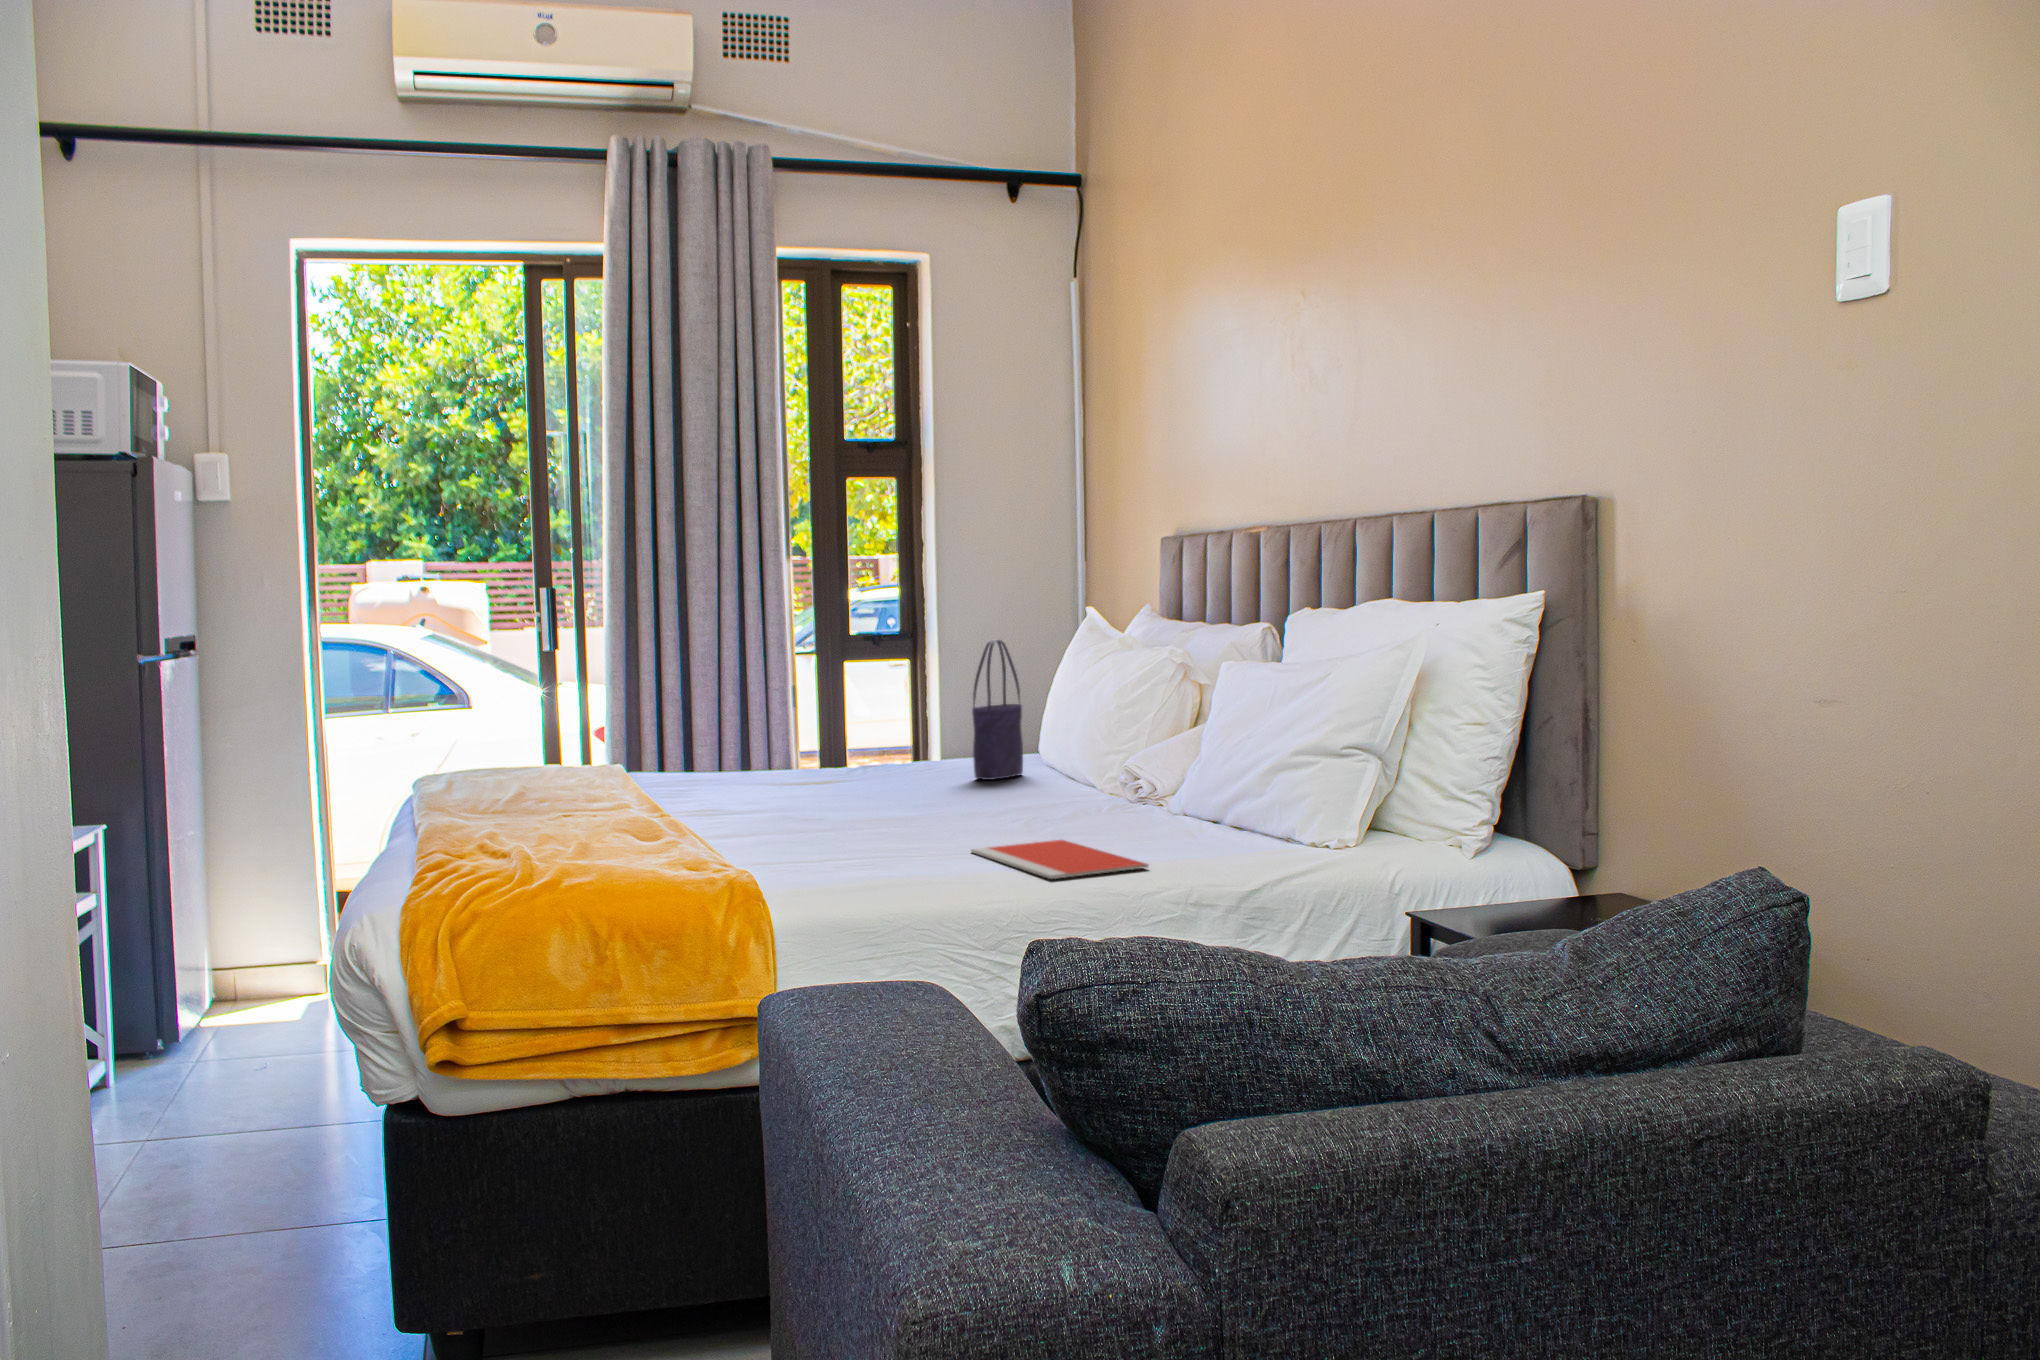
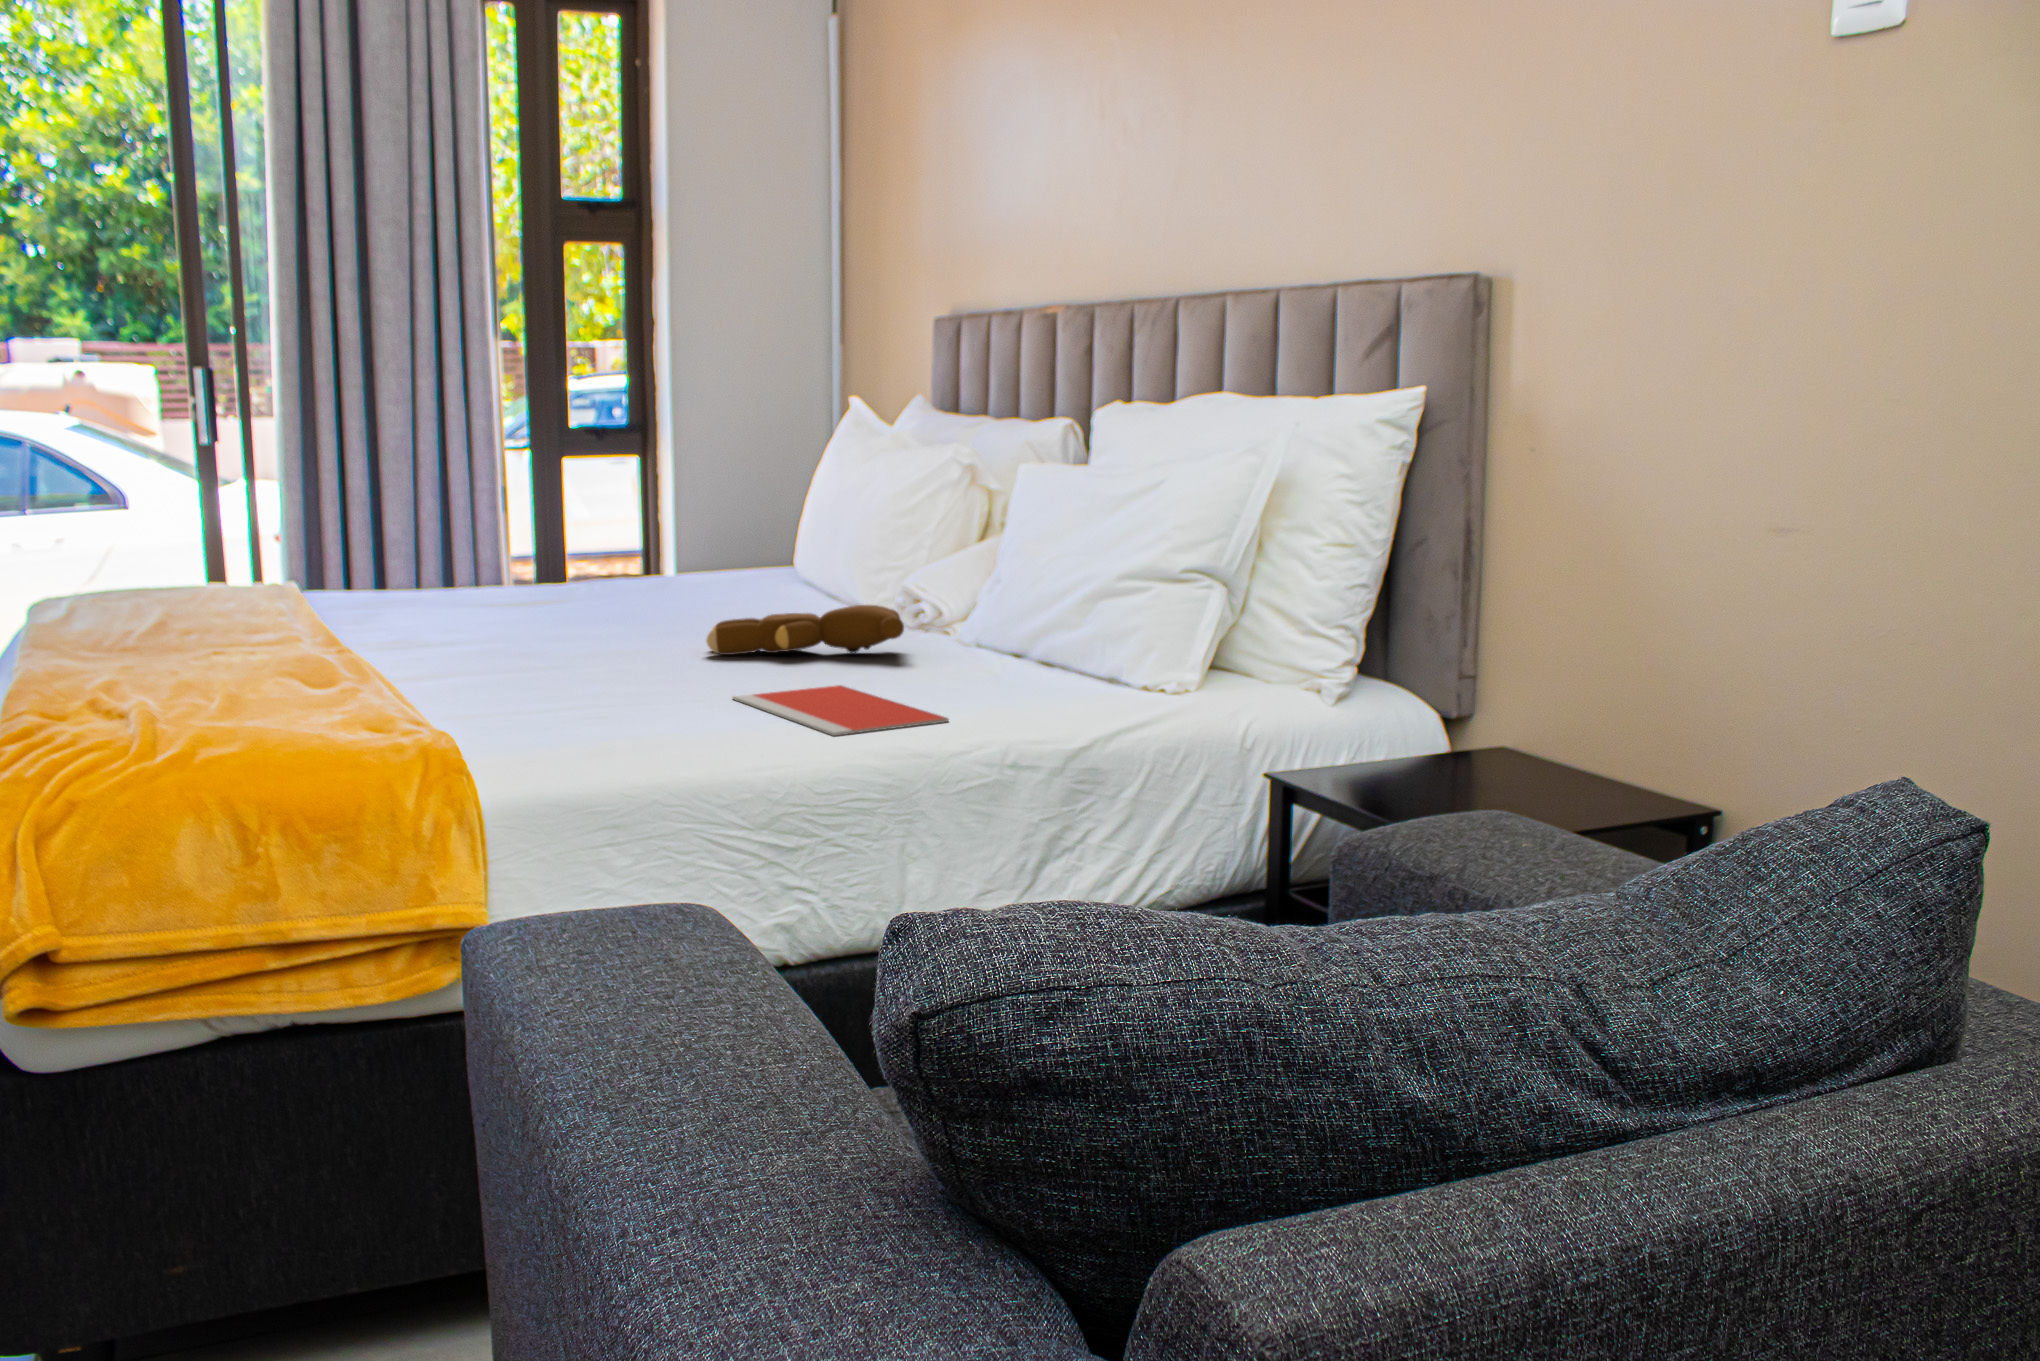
tote bag: present [972,640,1023,780] -> none [727,450,785,610]
teddy bear: none [952,772,1120,817] -> present [706,605,904,655]

